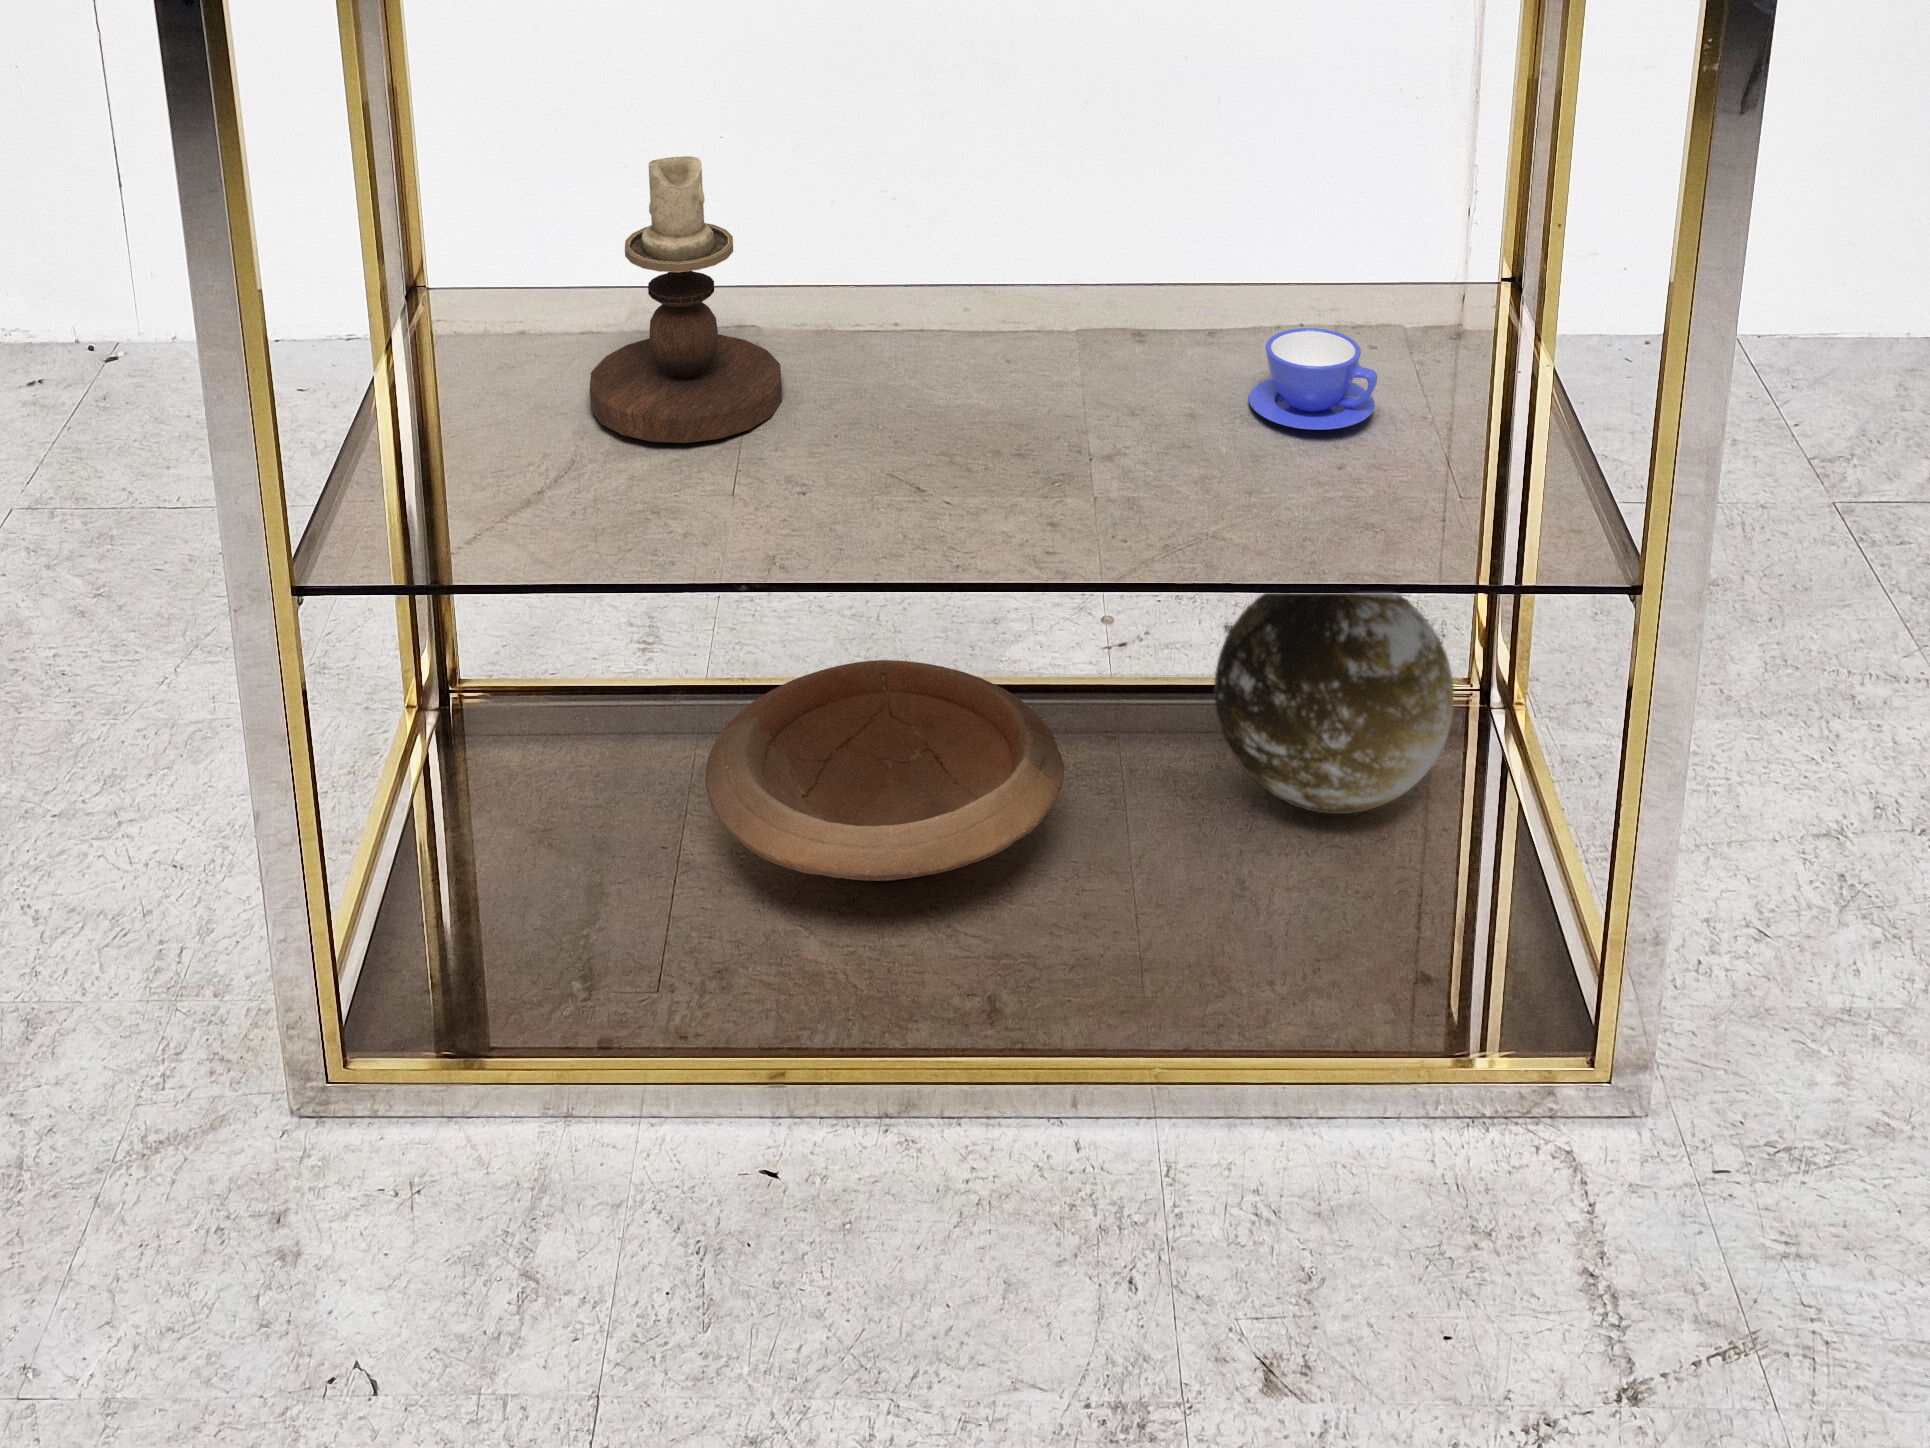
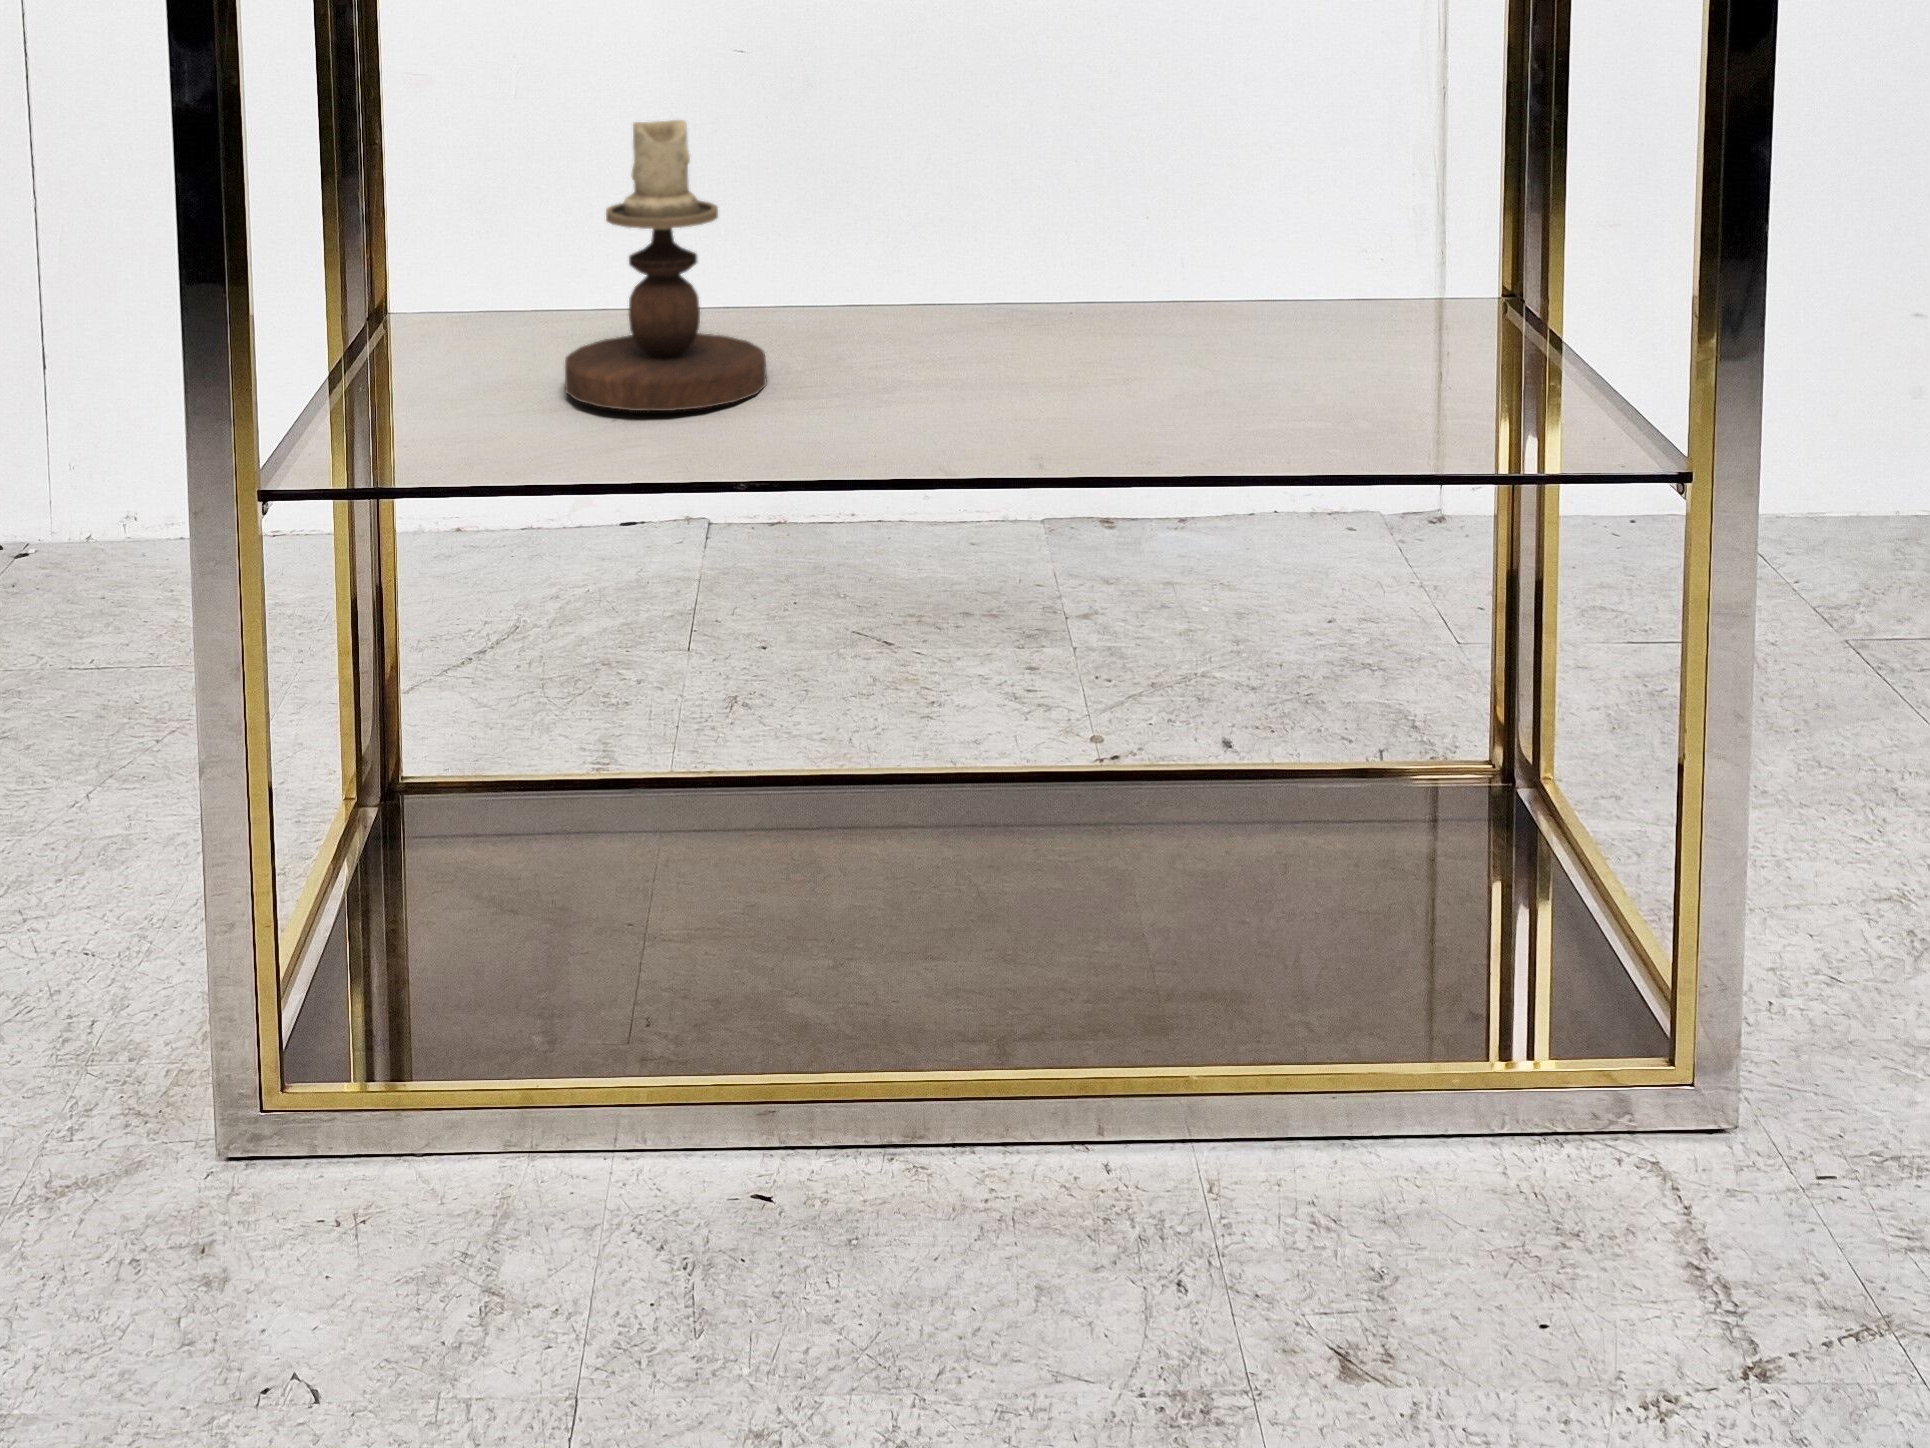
teacup: present [1249,328,1377,430] -> none [1254,310,1388,399]
decorative orb: present [1214,593,1454,814] -> none [1225,605,1482,866]
wooden bowl: present [706,660,1064,881] -> none [678,721,1069,933]

